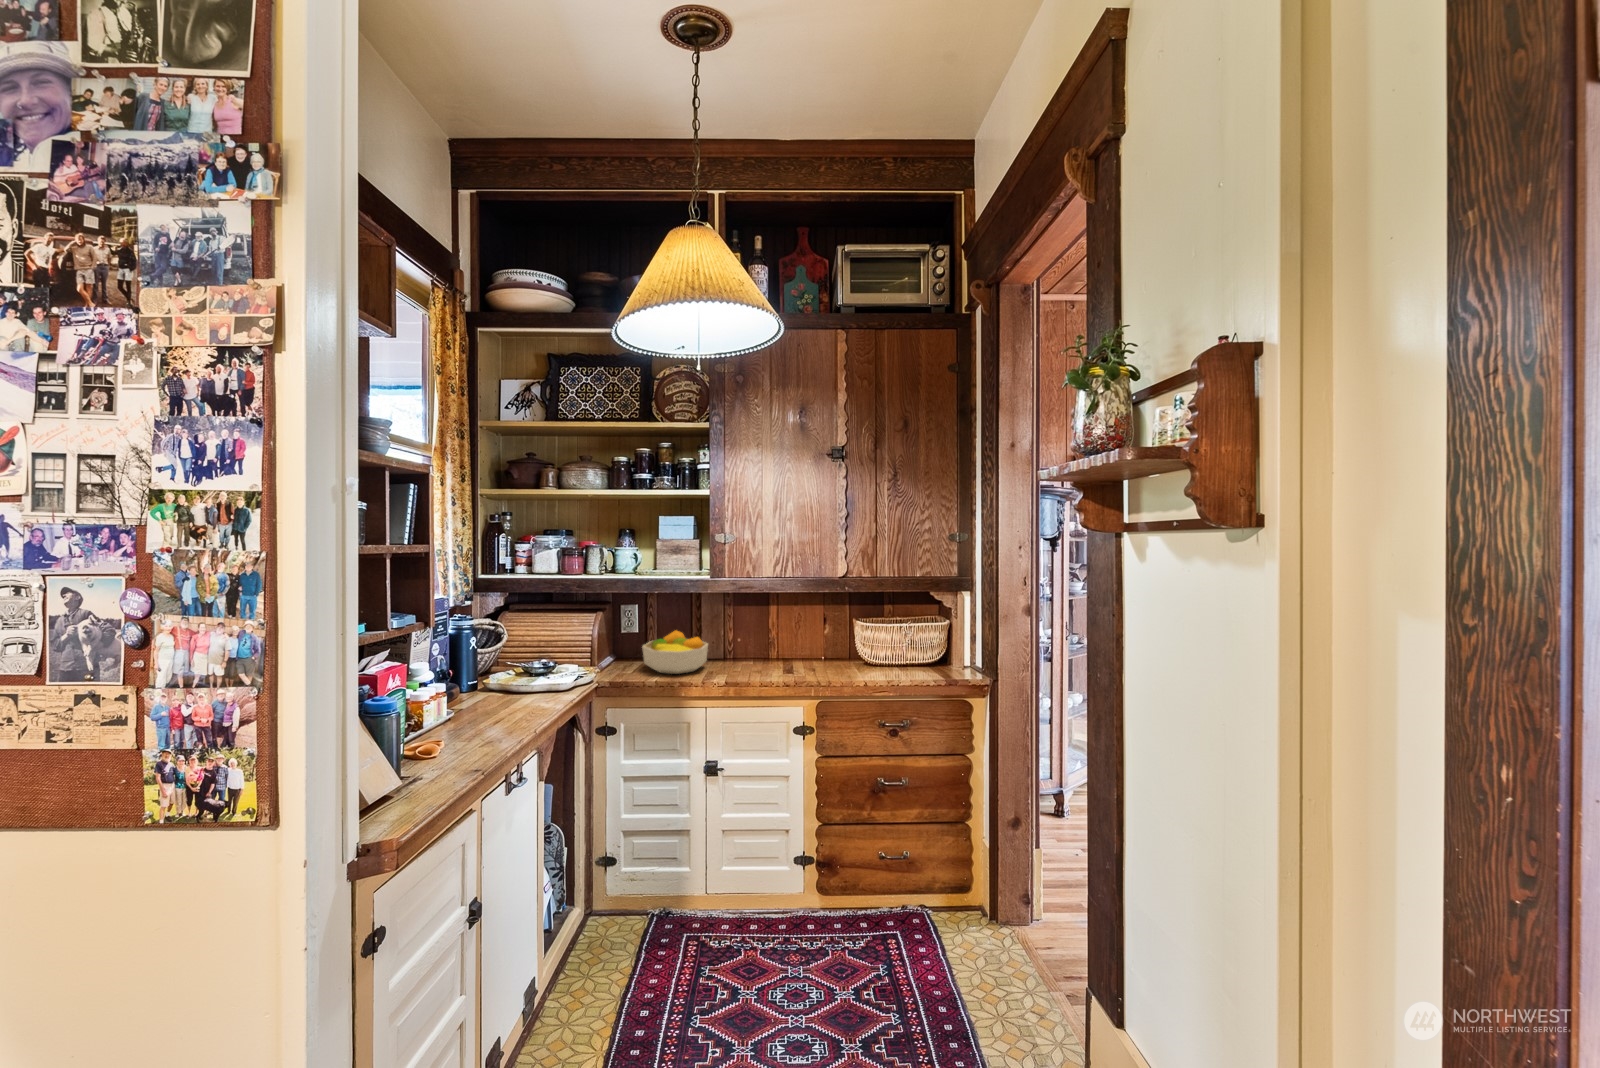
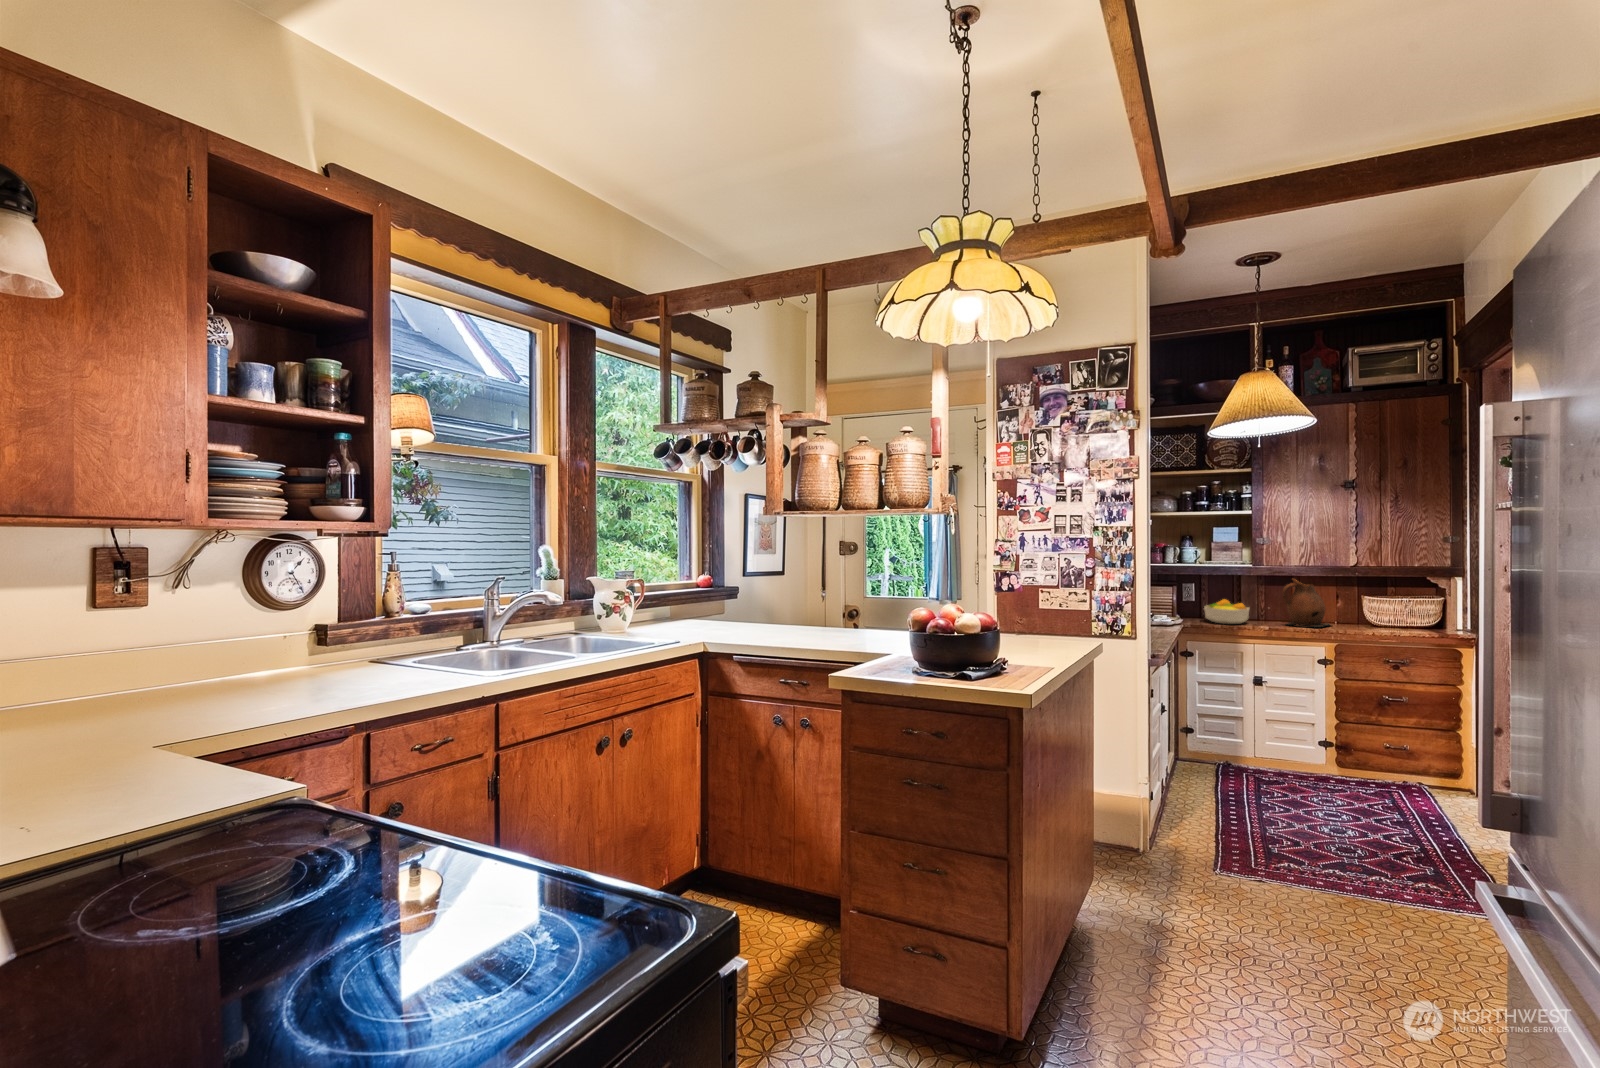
ceramic pitcher: none [751,597,818,674] -> present [1282,579,1329,627]

